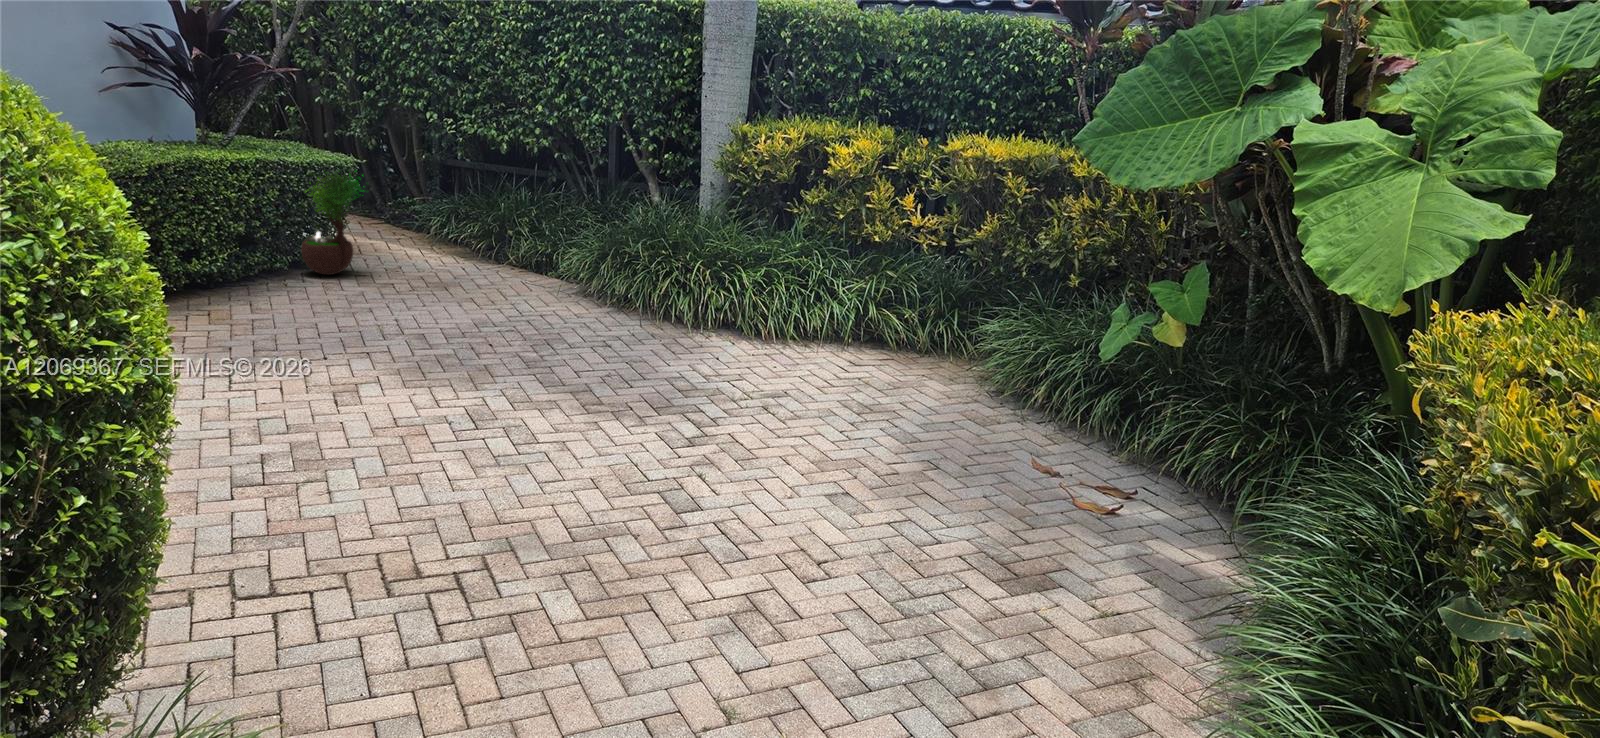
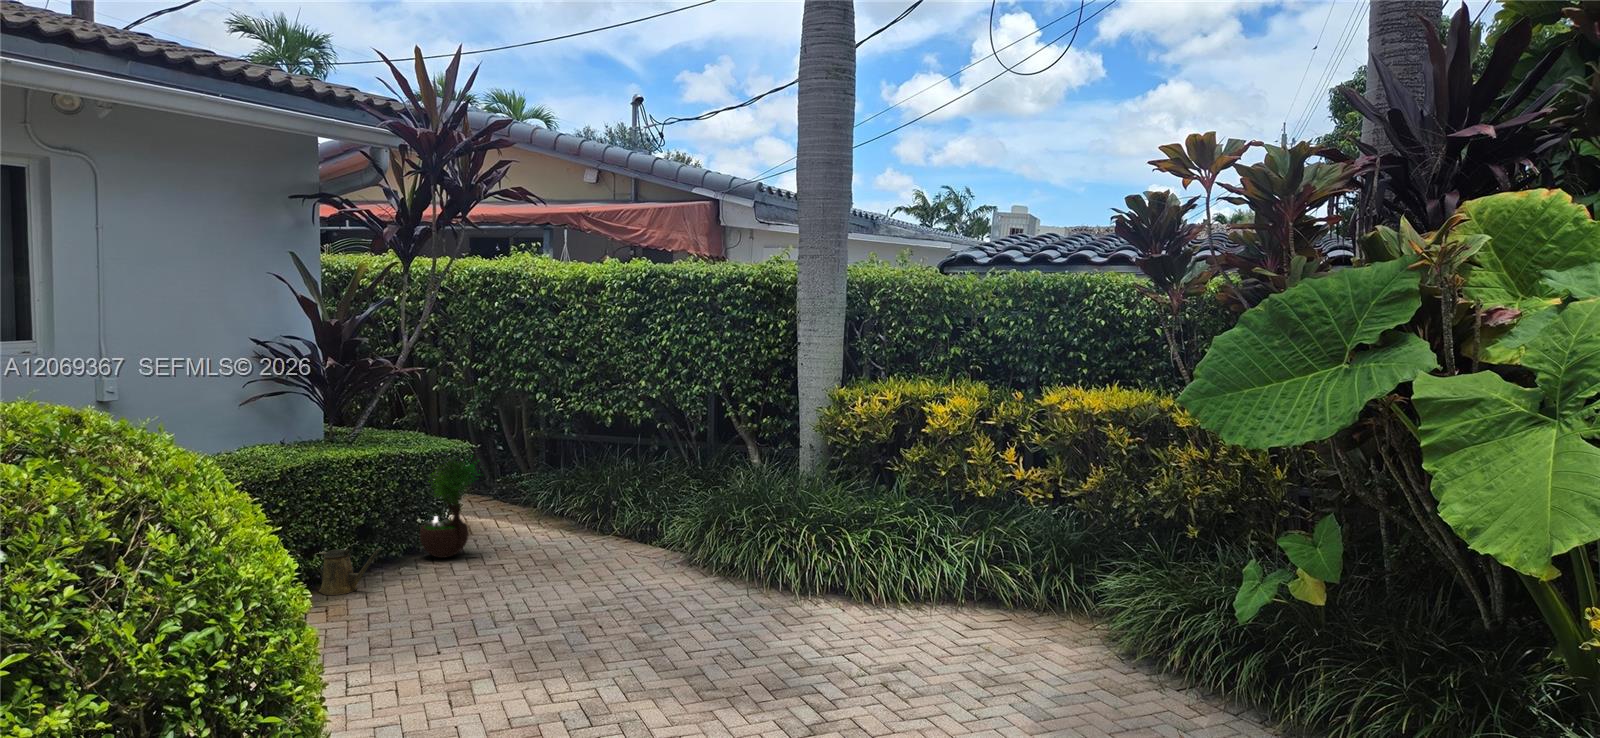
watering can: none [187,257,263,303] -> present [315,547,383,595]

